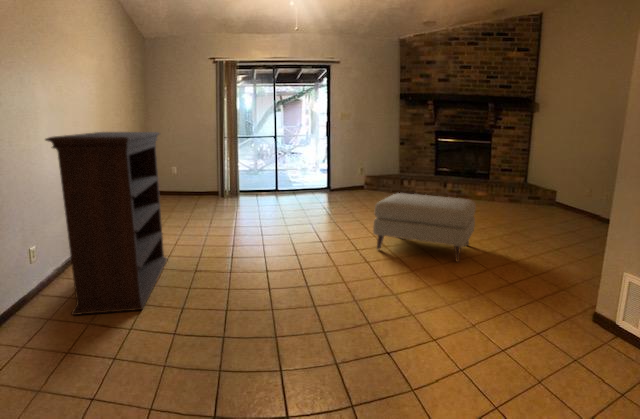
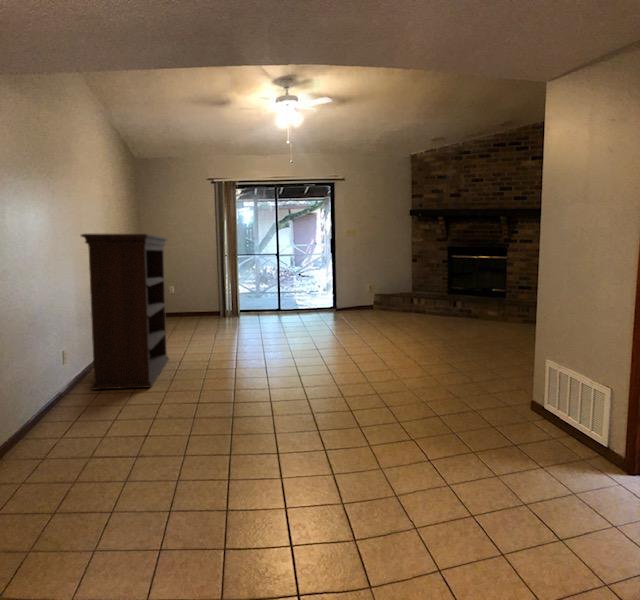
ottoman: present [373,193,476,262] -> none [370,300,472,360]

